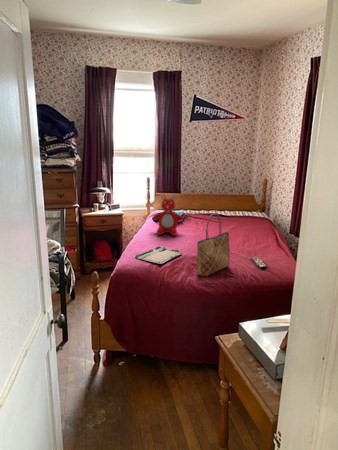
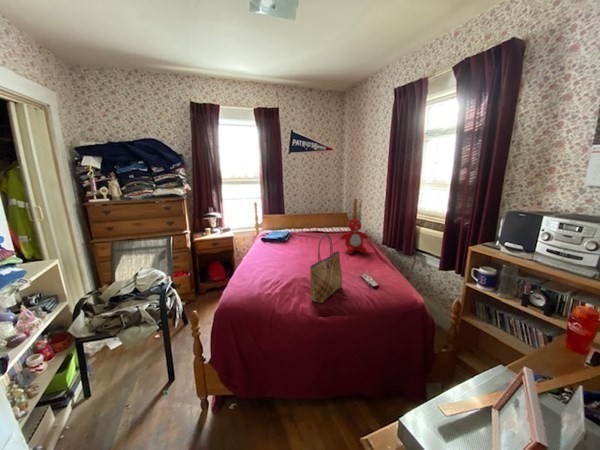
teddy bear: present [153,195,184,236] -> present [340,216,368,254]
tray: present [135,246,182,264] -> none [243,268,292,291]

